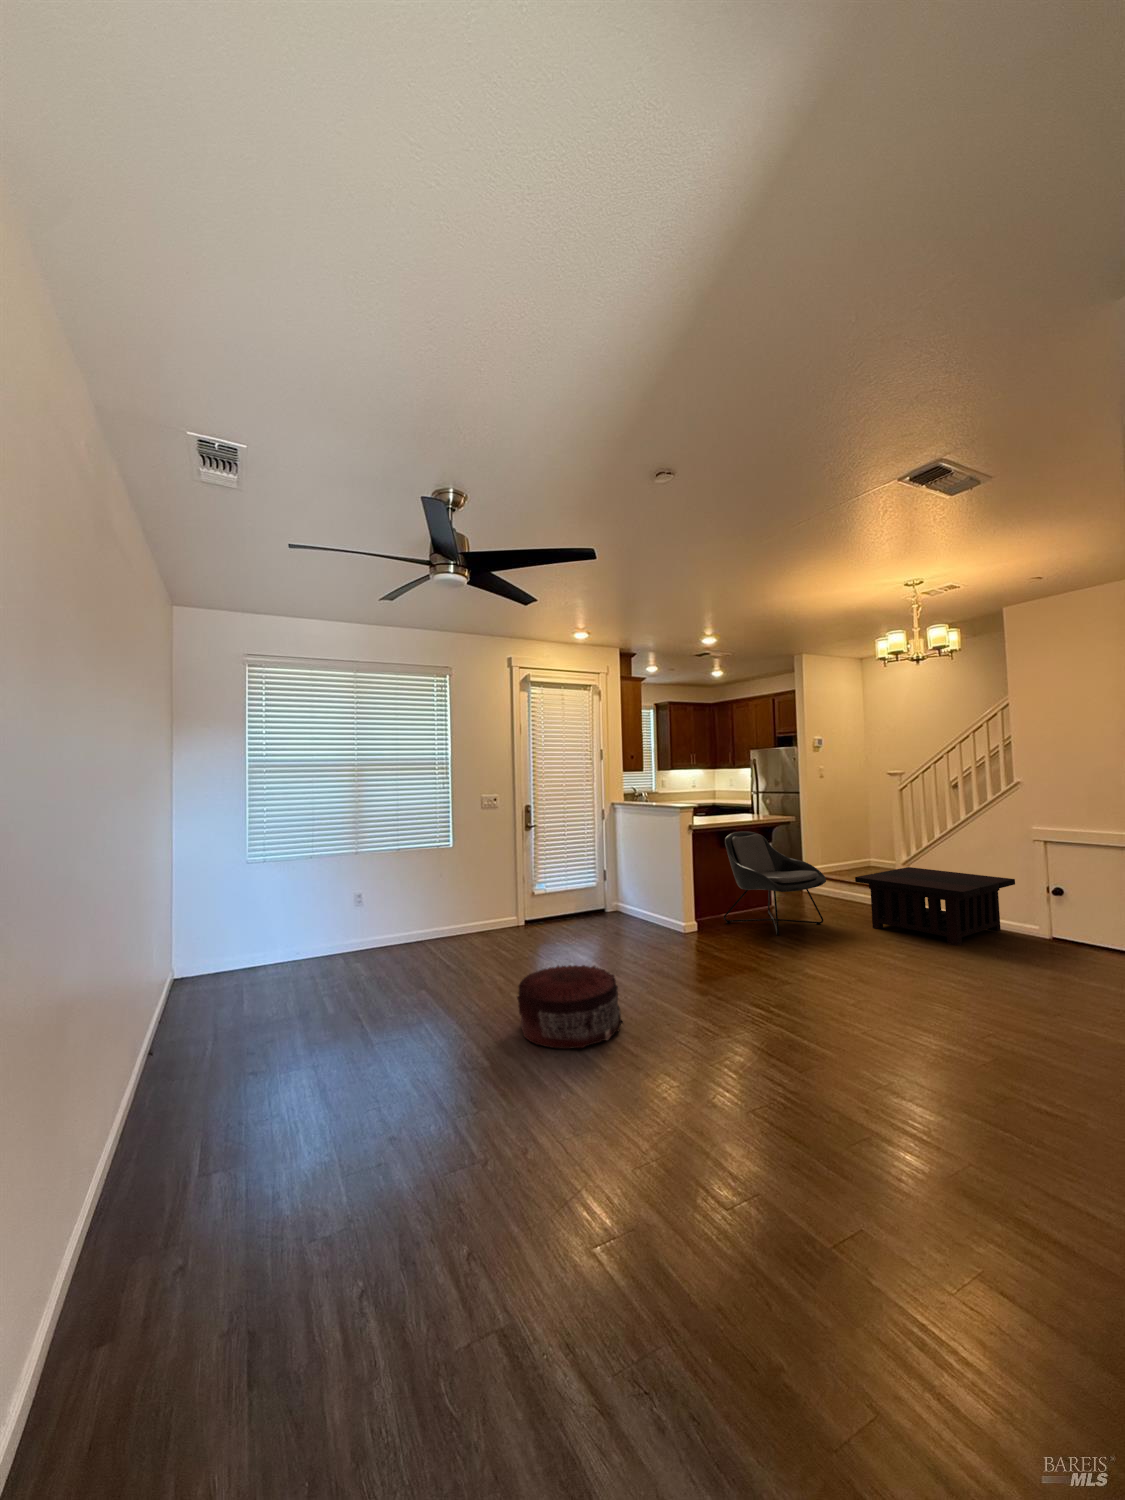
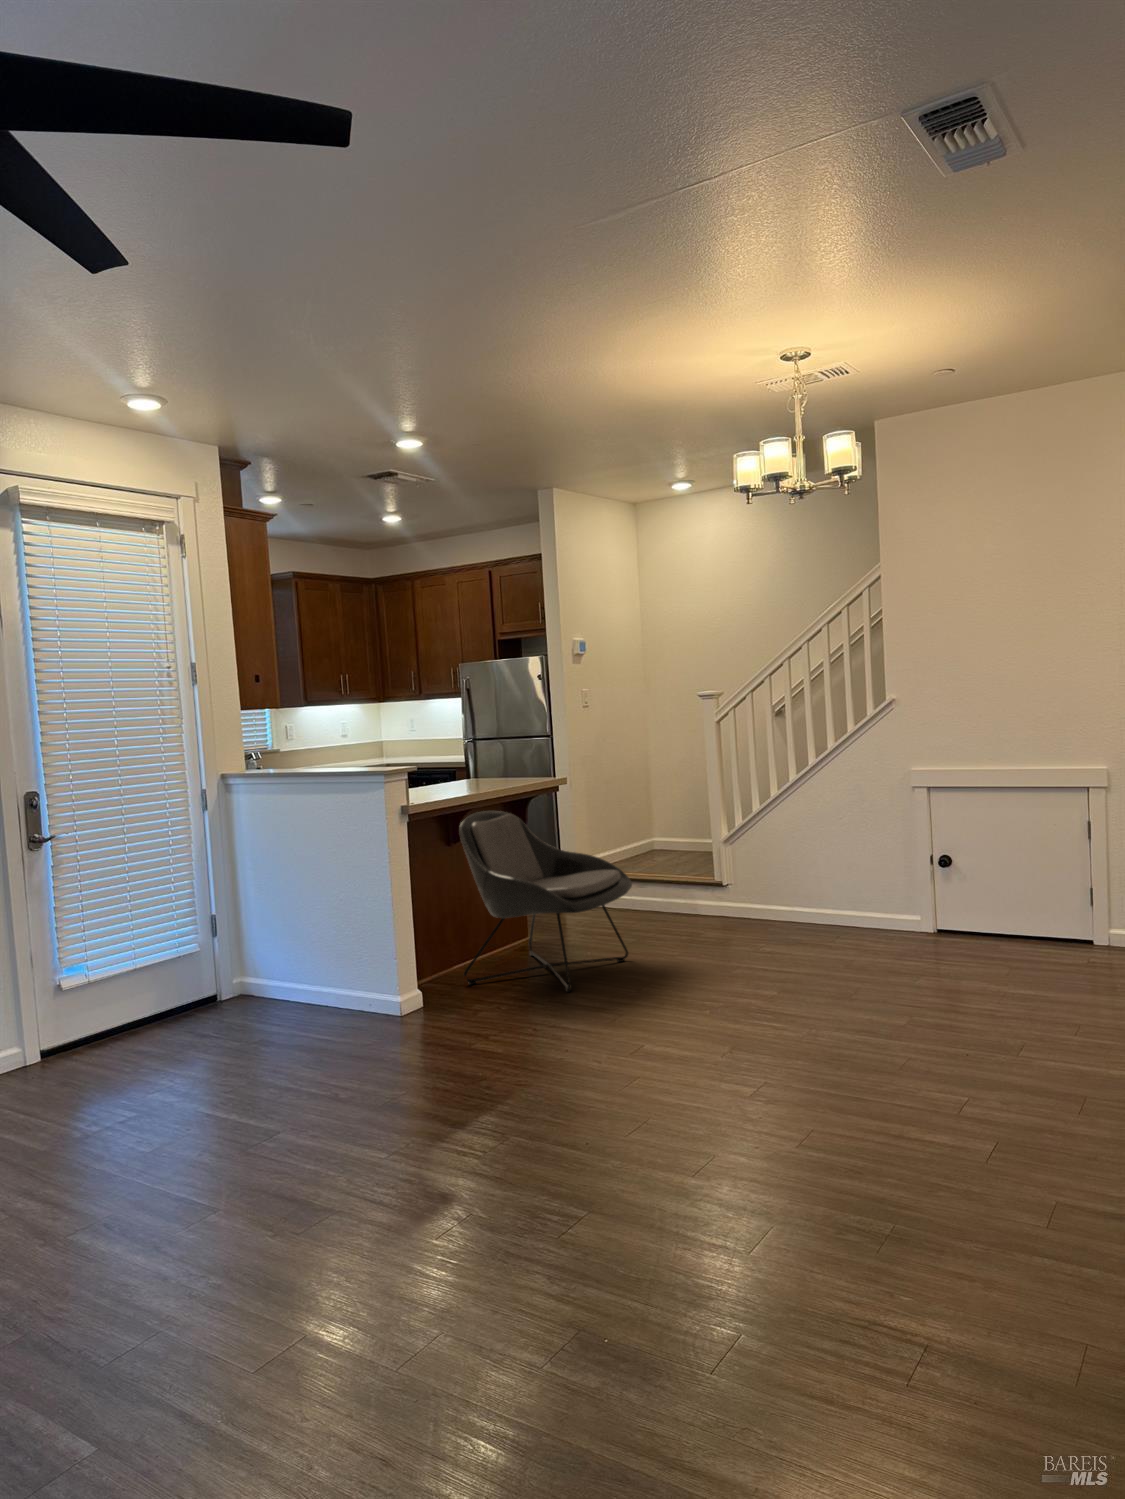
coffee table: present [855,867,1015,945] -> none [676,847,885,961]
pouf: present [517,965,623,1049] -> none [134,1127,390,1351]

